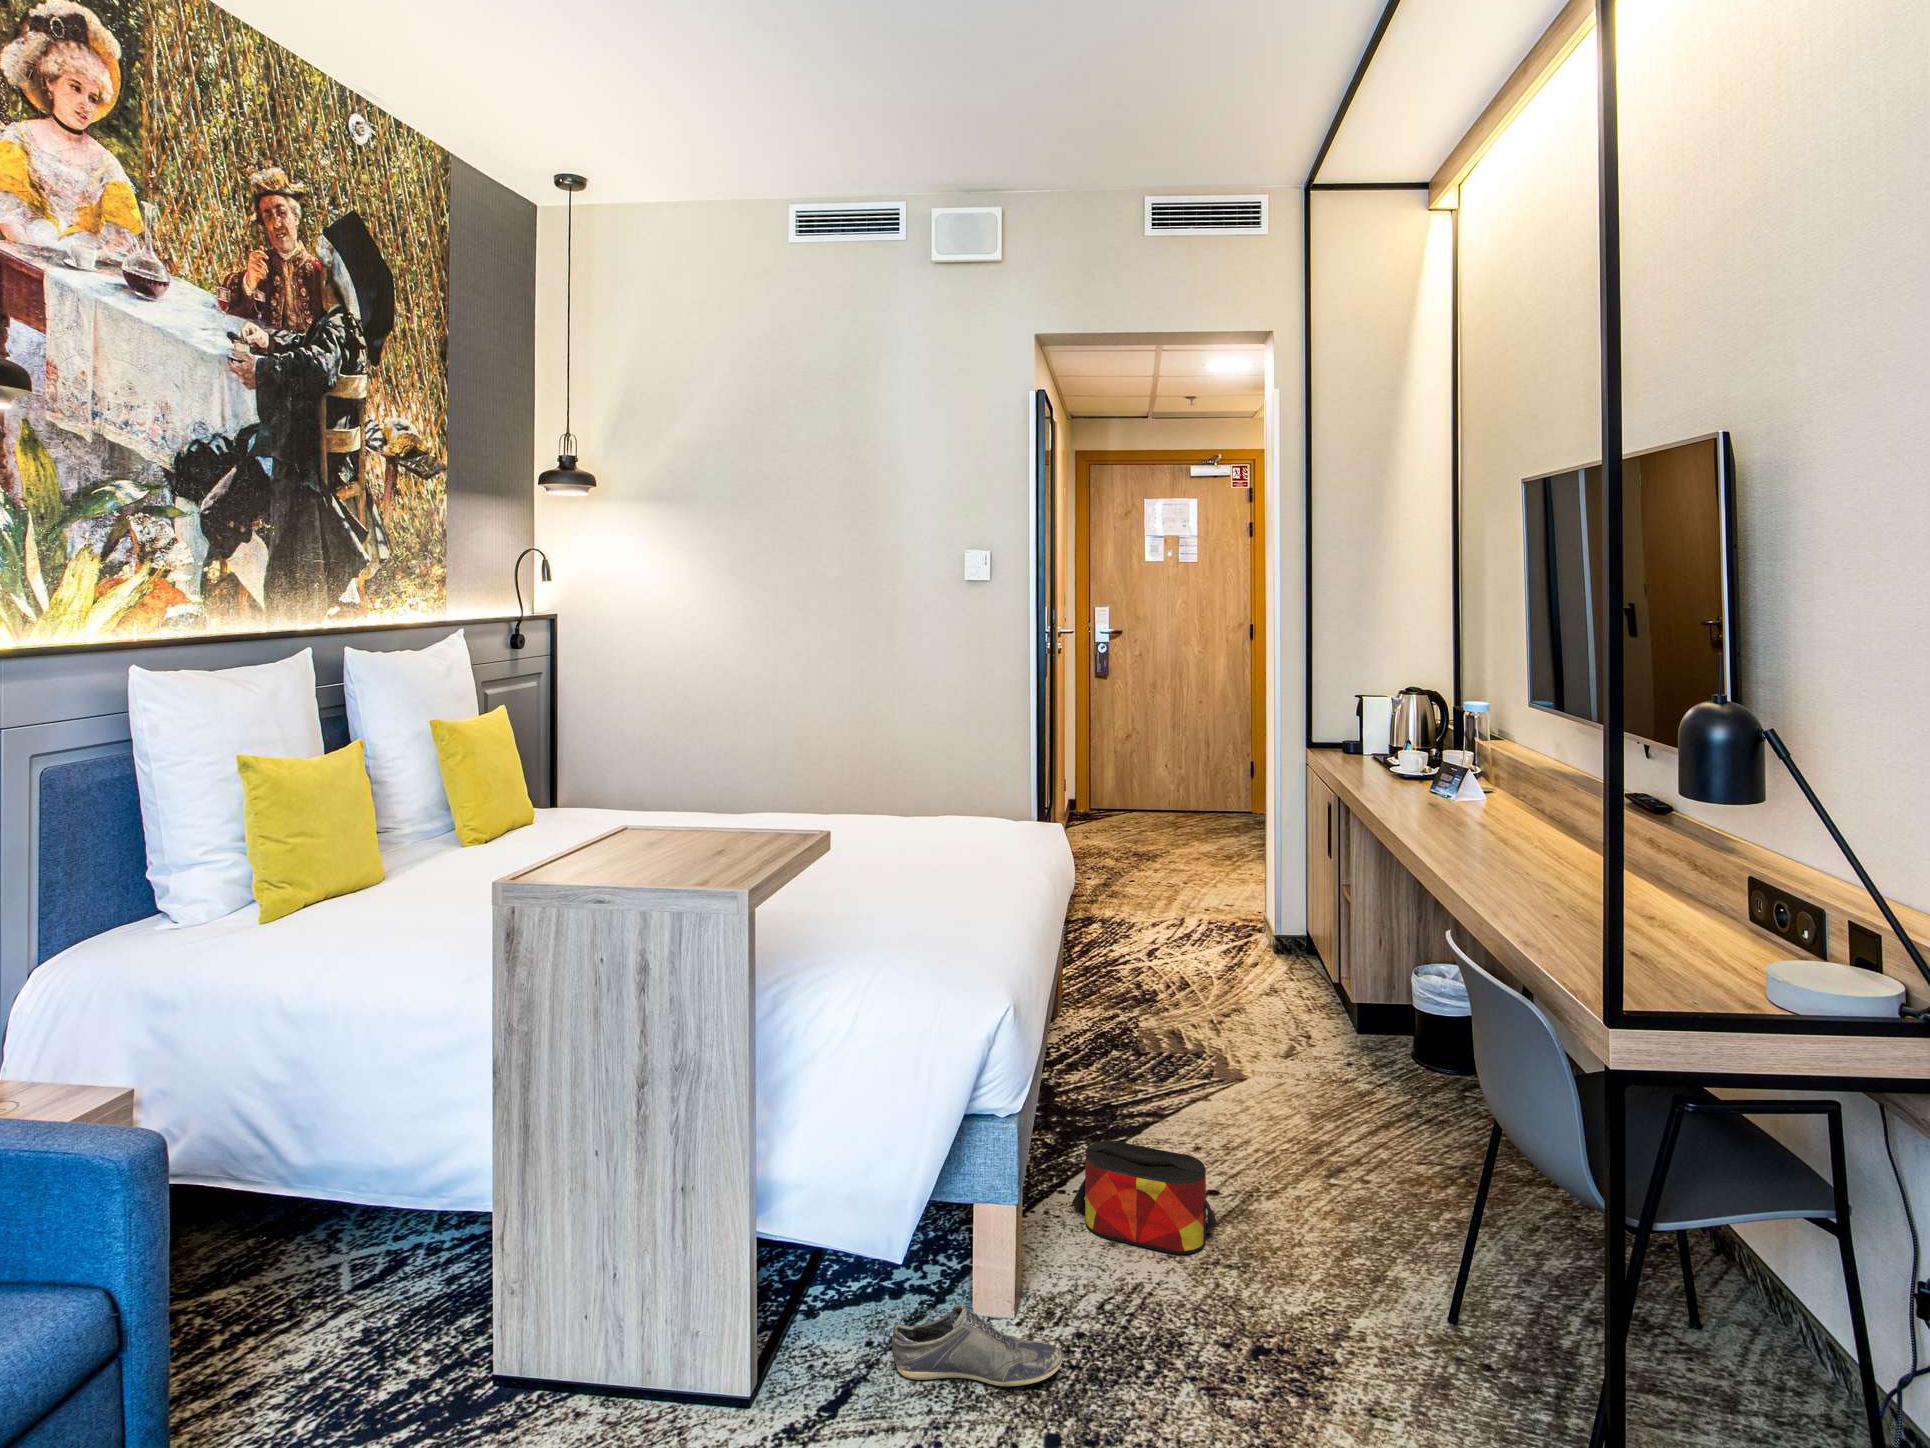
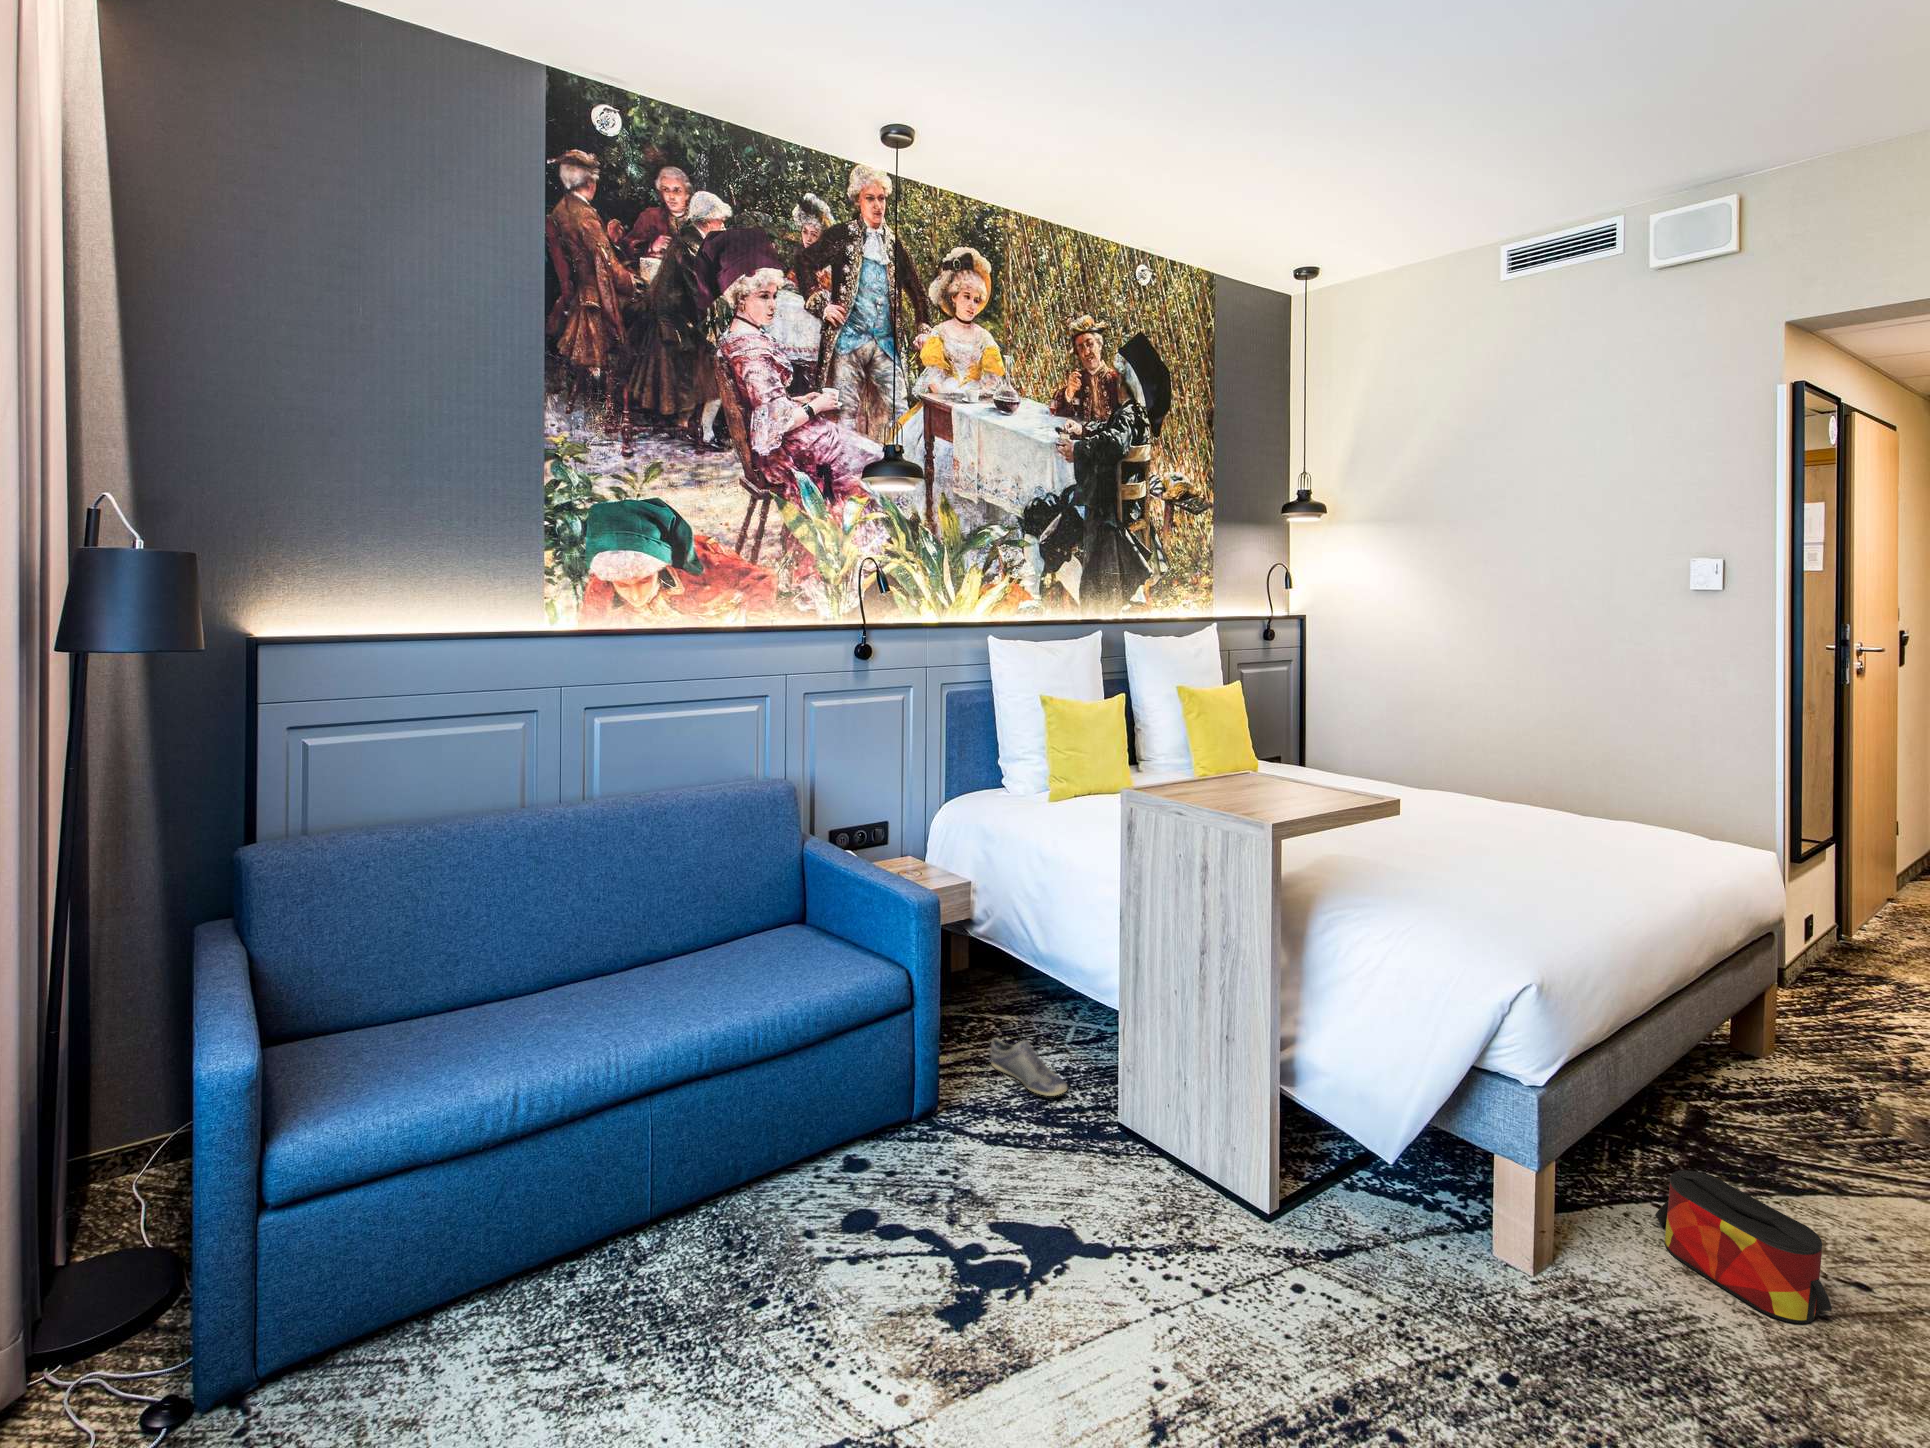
shoe: present [892,1304,1062,1386] -> present [991,1038,1067,1096]

